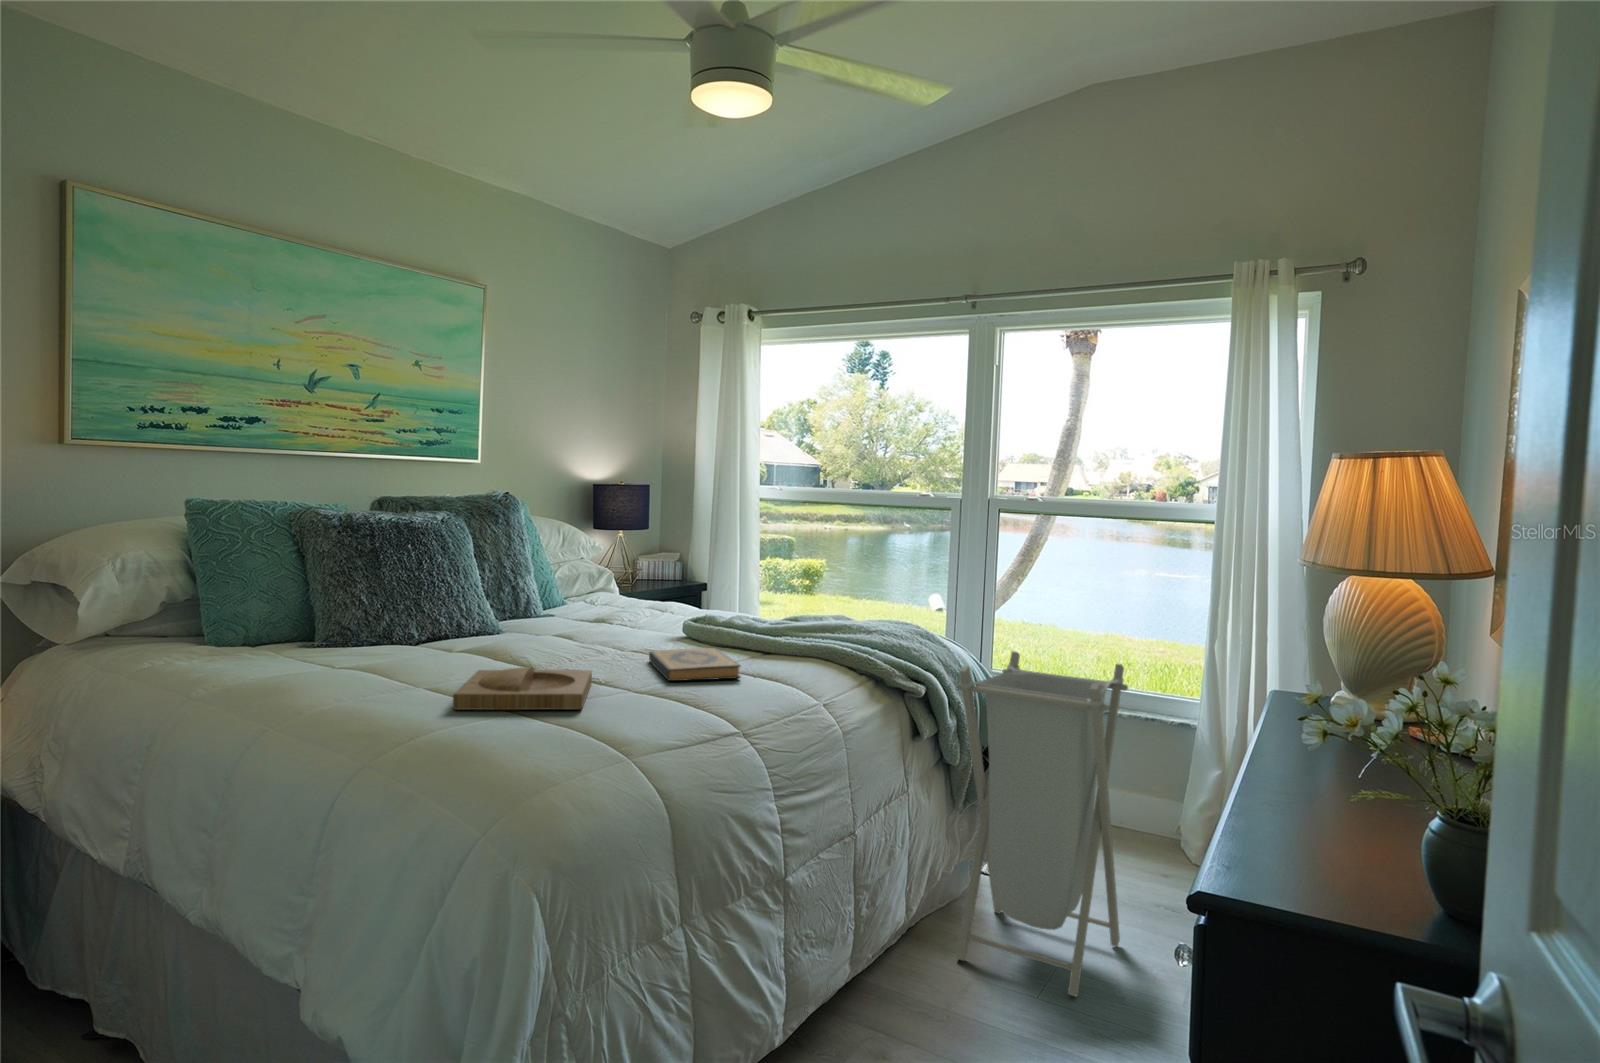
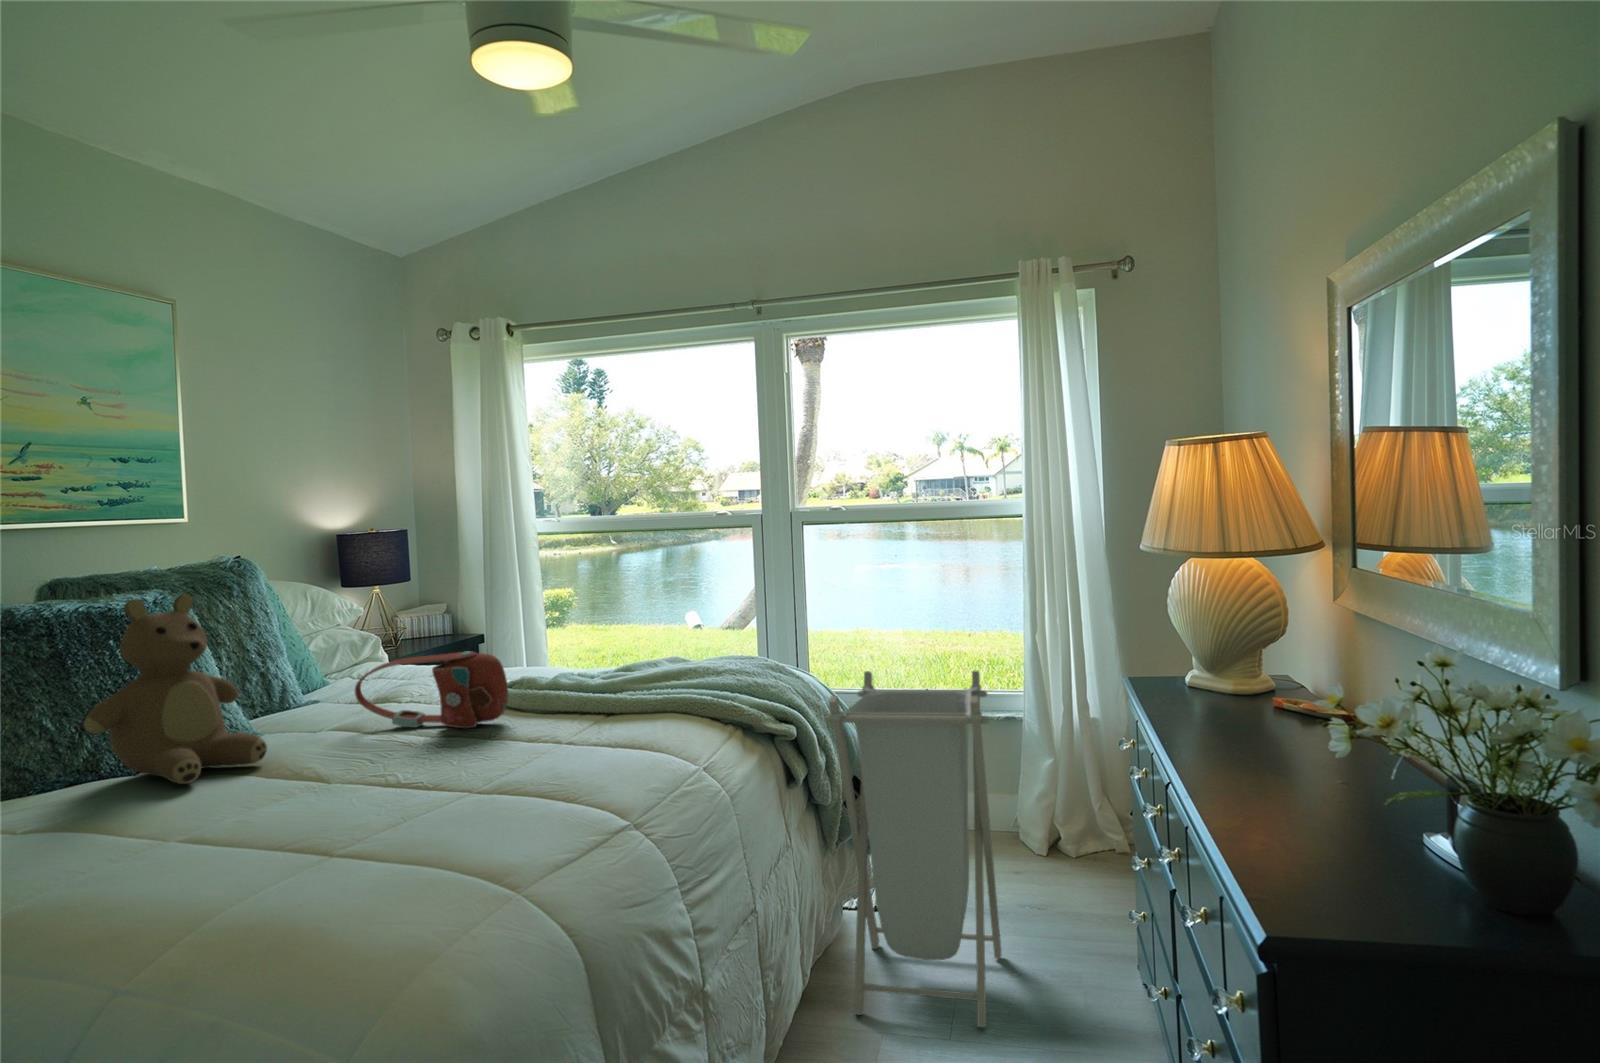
teddy bear: none [385,515,502,655] -> present [84,594,267,784]
handbag: none [571,585,685,648] -> present [355,651,508,728]
hardback book: present [649,648,740,681] -> none [474,717,602,771]
tray: present [453,667,592,710] -> none [228,774,421,870]

